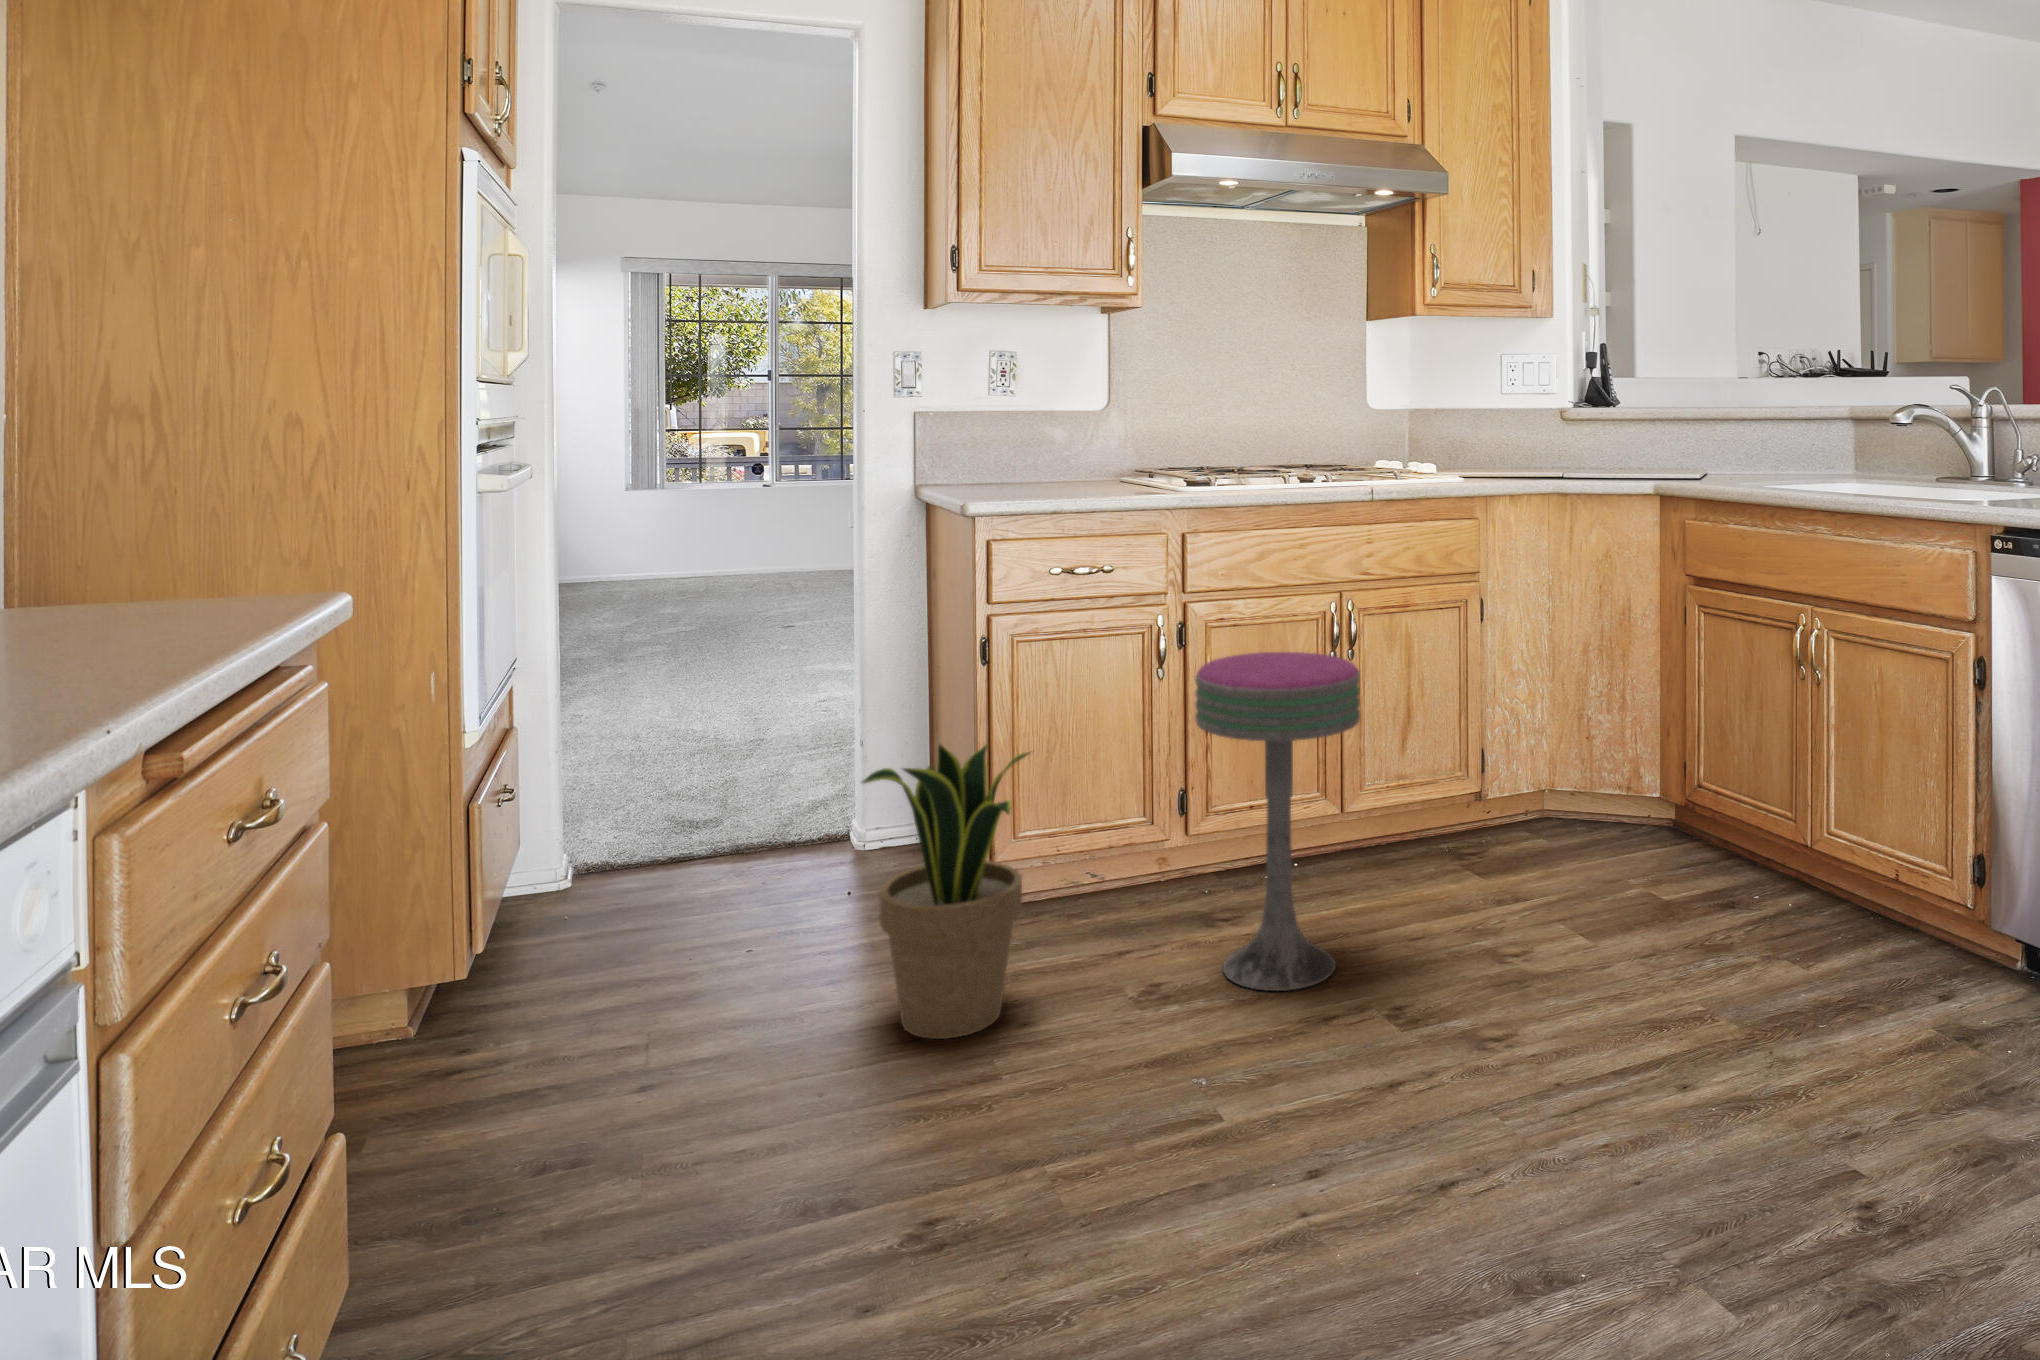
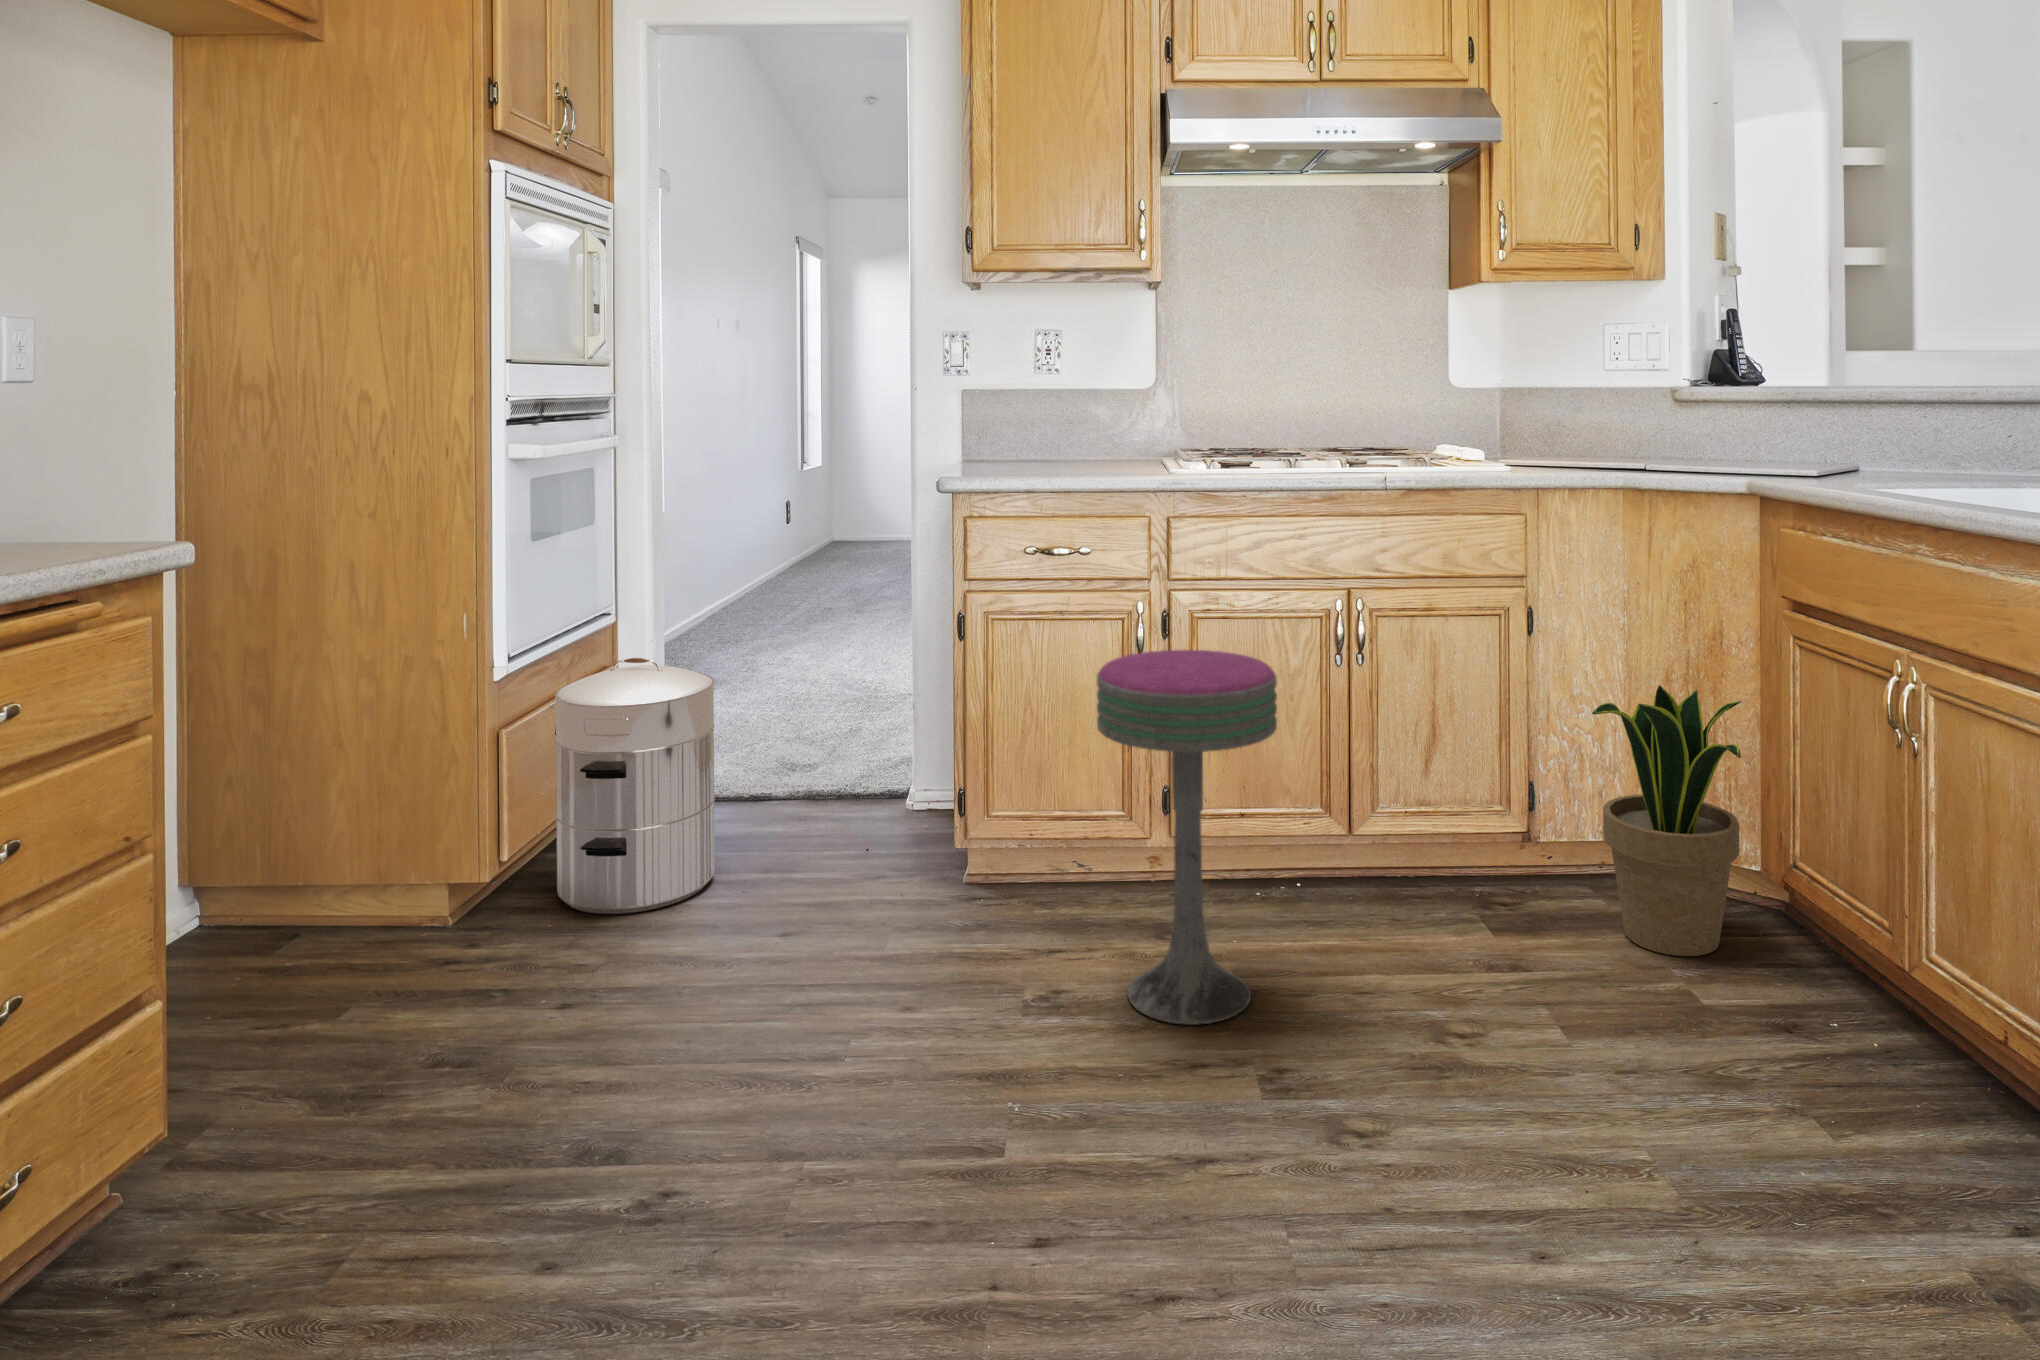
waste bin: none [513,717,703,1009] -> present [555,658,715,914]
potted plant: present [863,745,1031,1039] -> present [1592,685,1742,956]

